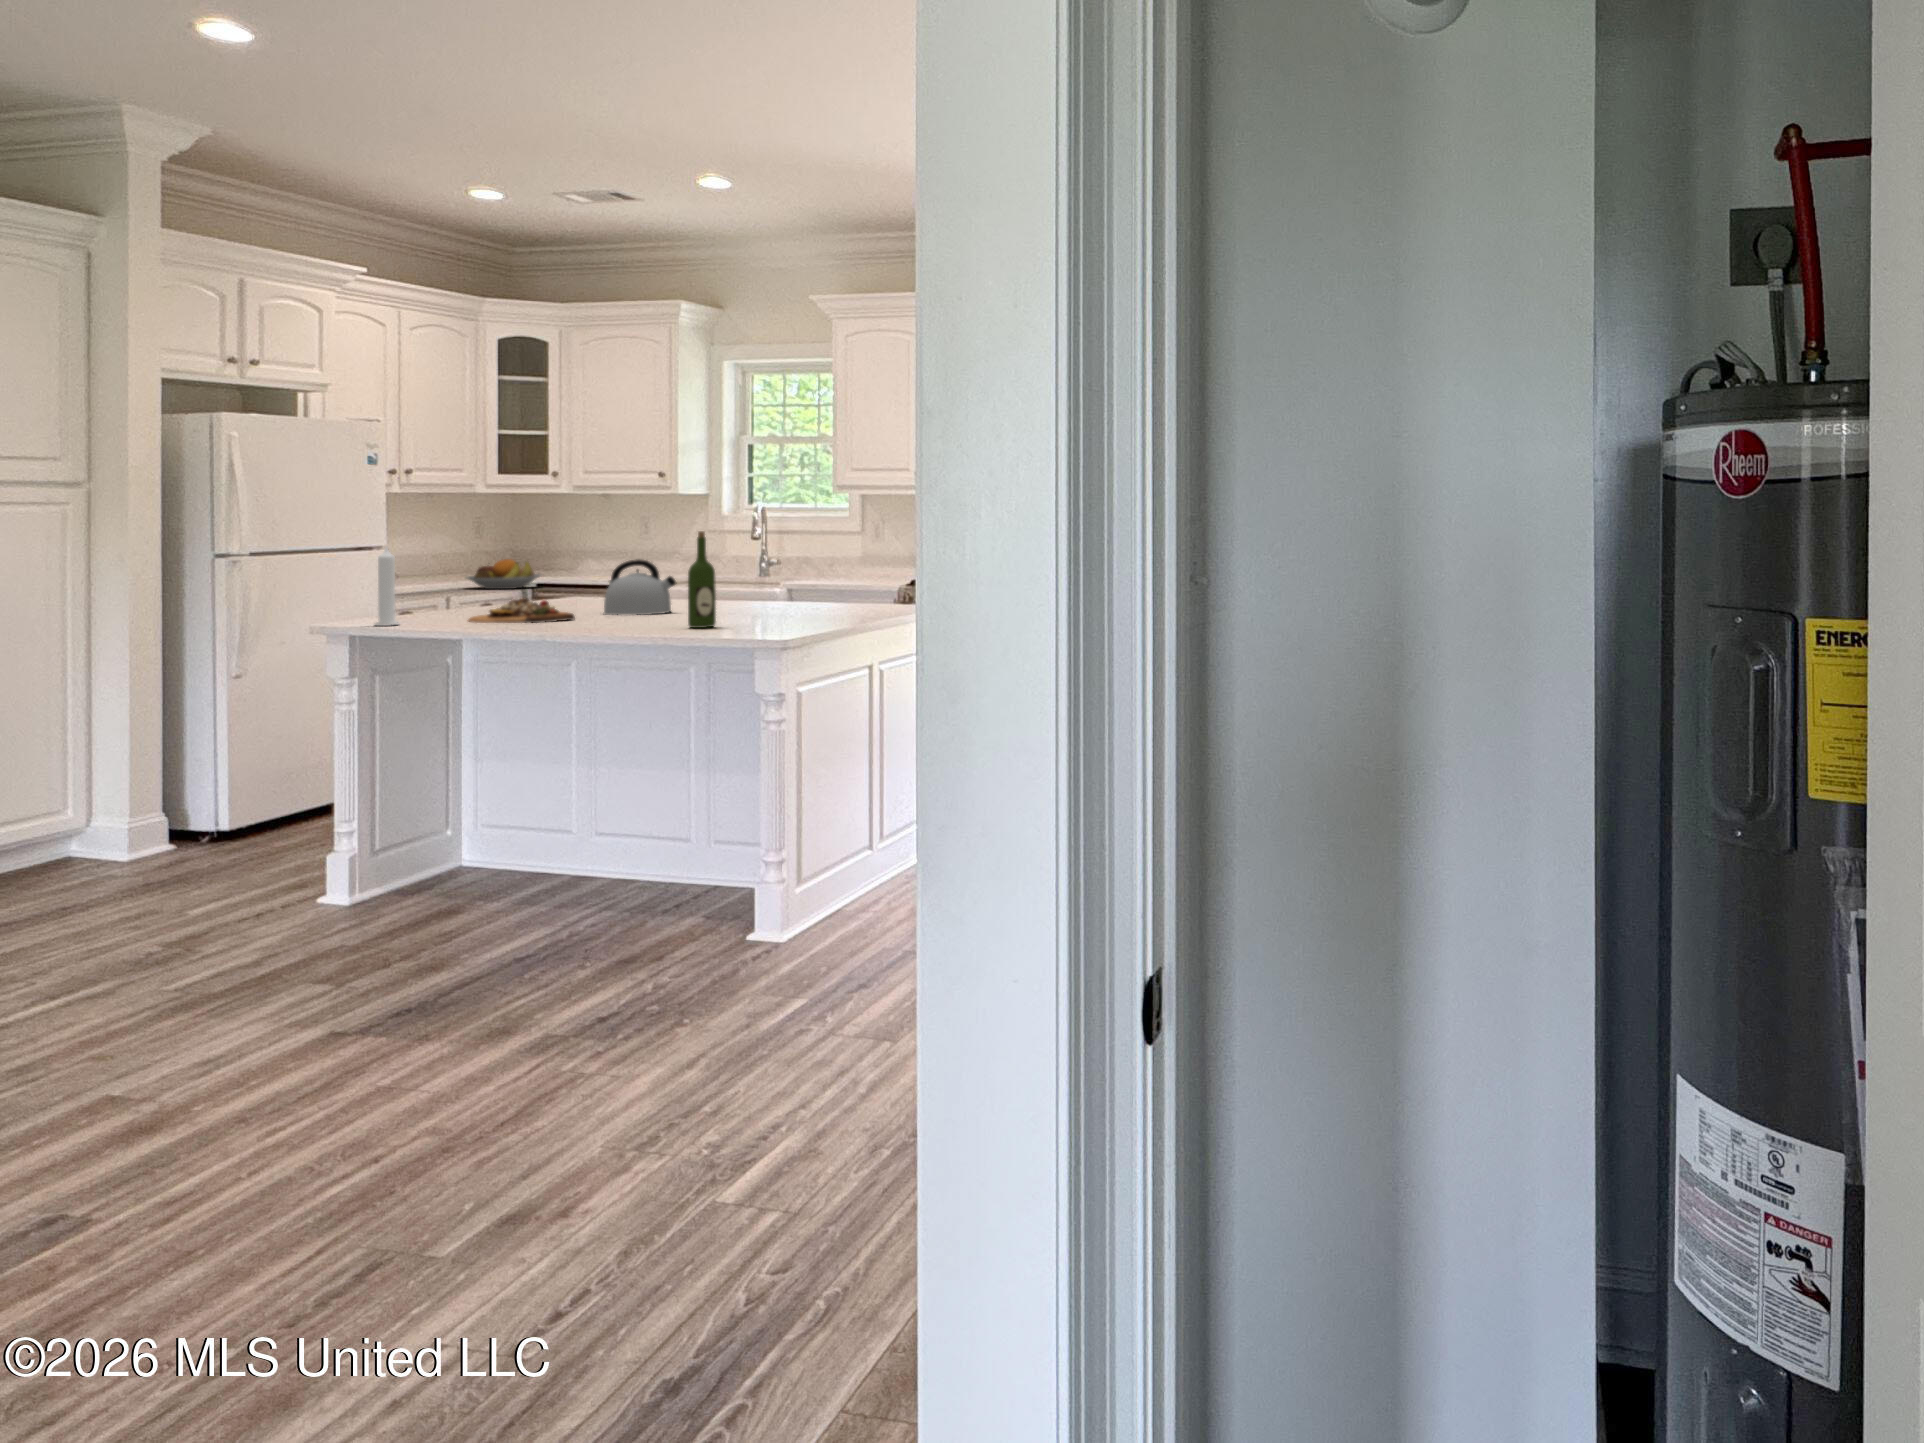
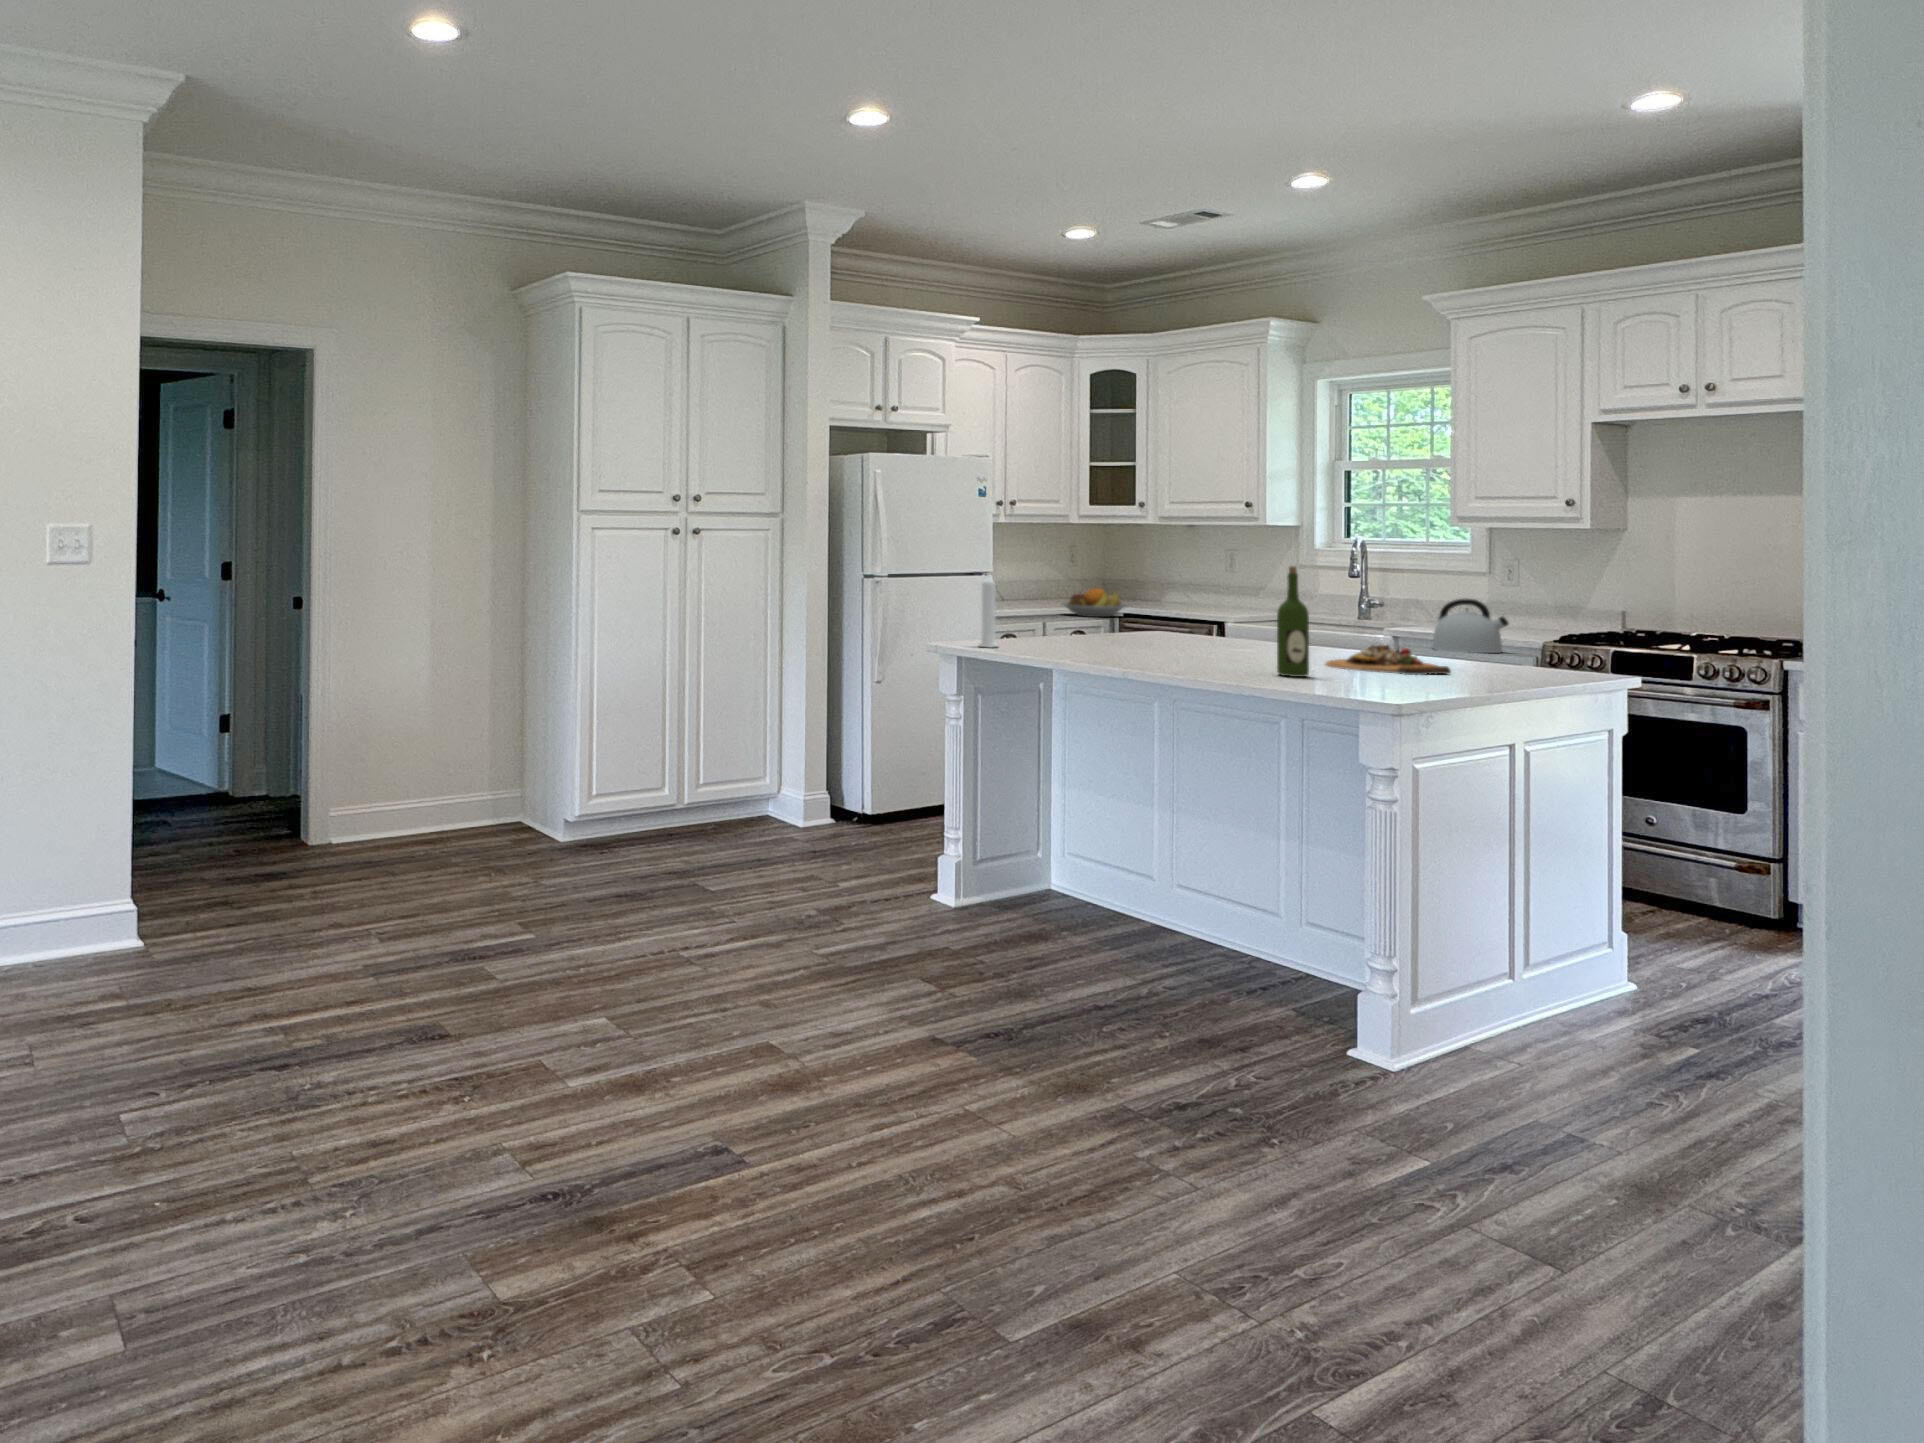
kettle: present [603,559,676,615] -> present [1433,599,1509,653]
cutting board: present [467,599,575,623] -> present [1325,645,1451,675]

